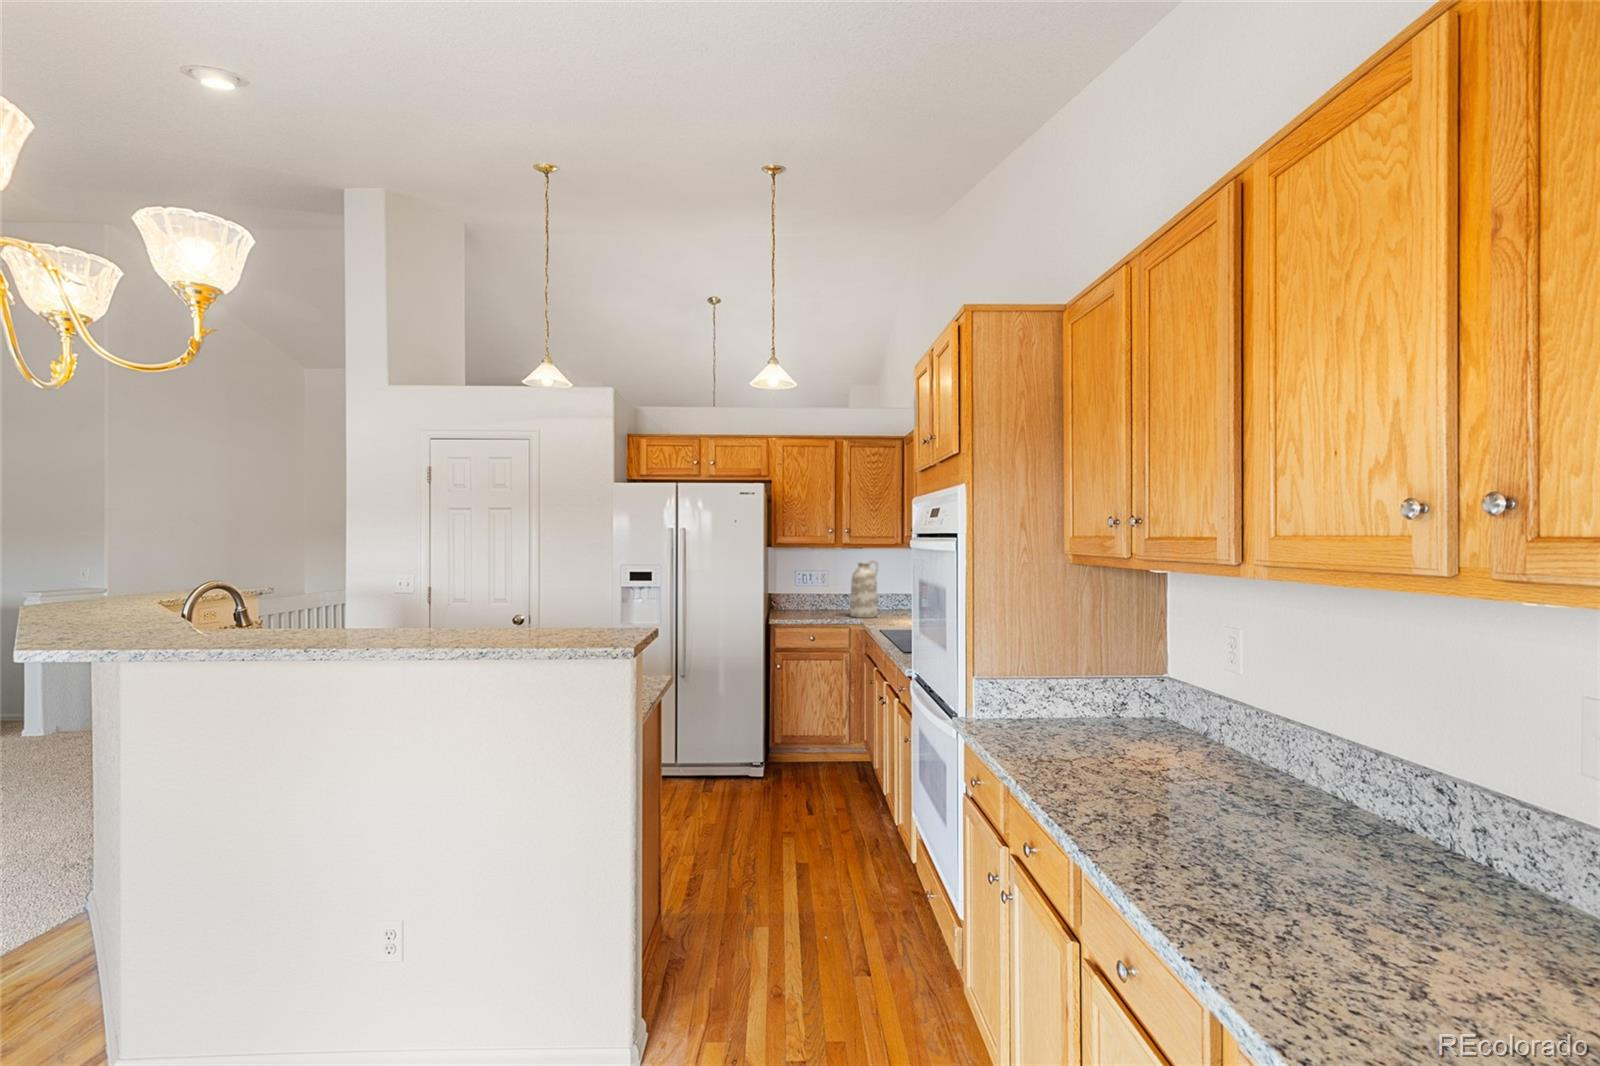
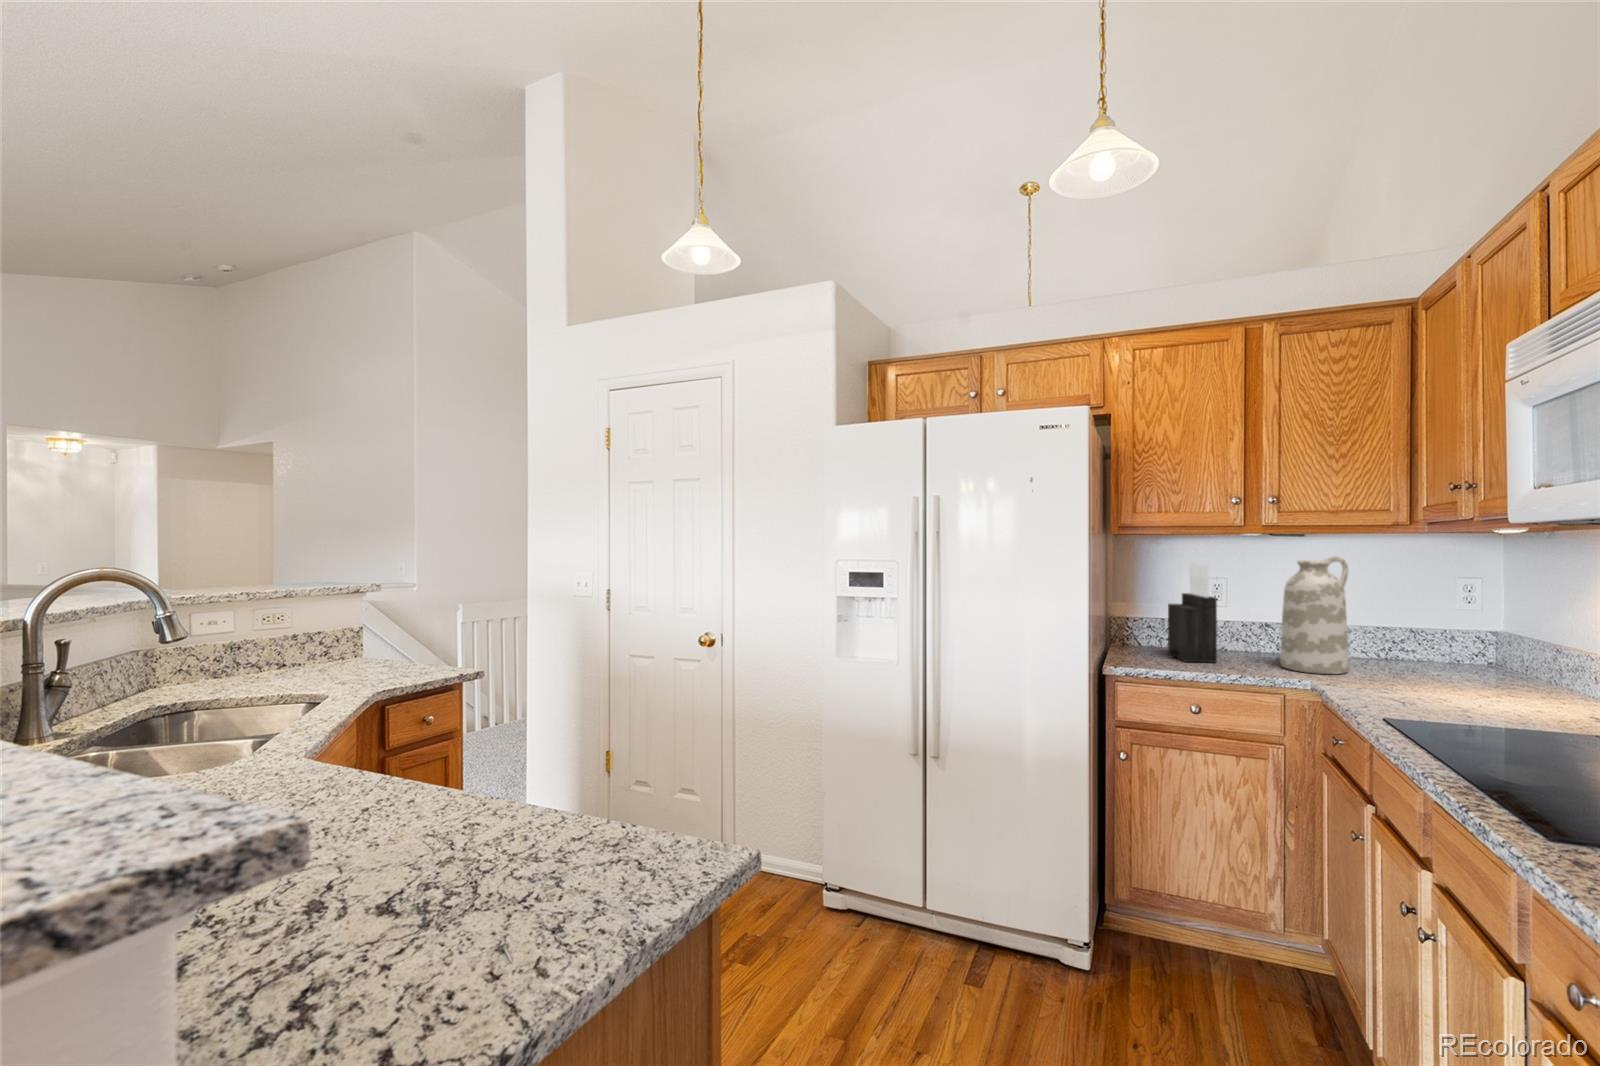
knife block: none [799,564,822,617] -> present [1168,563,1217,663]

